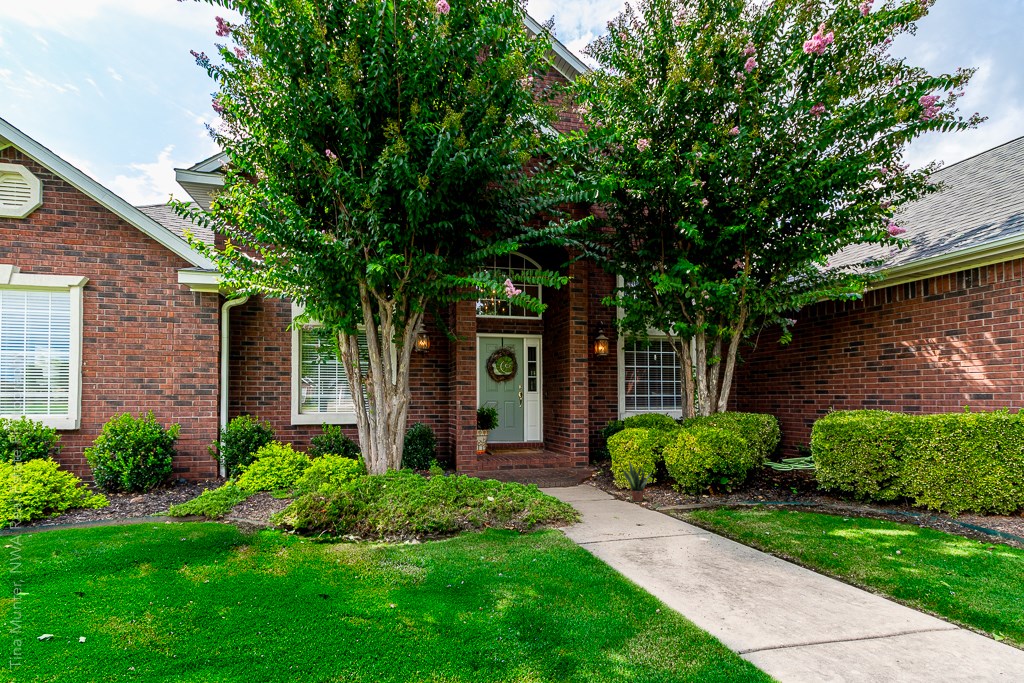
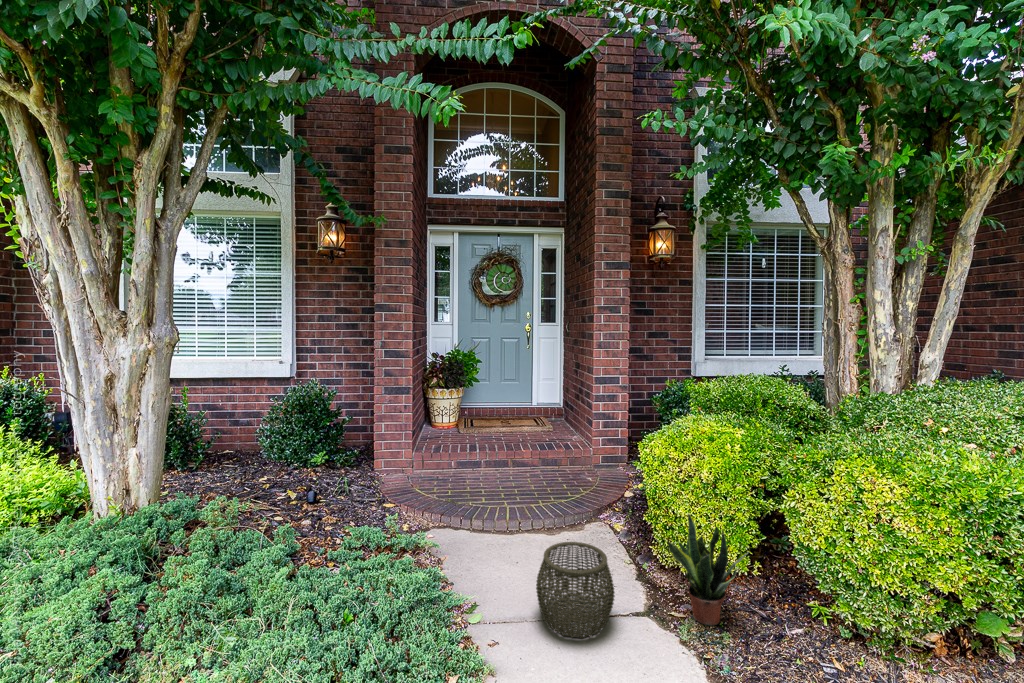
woven basket: none [575,475,605,505] -> present [536,542,615,638]

